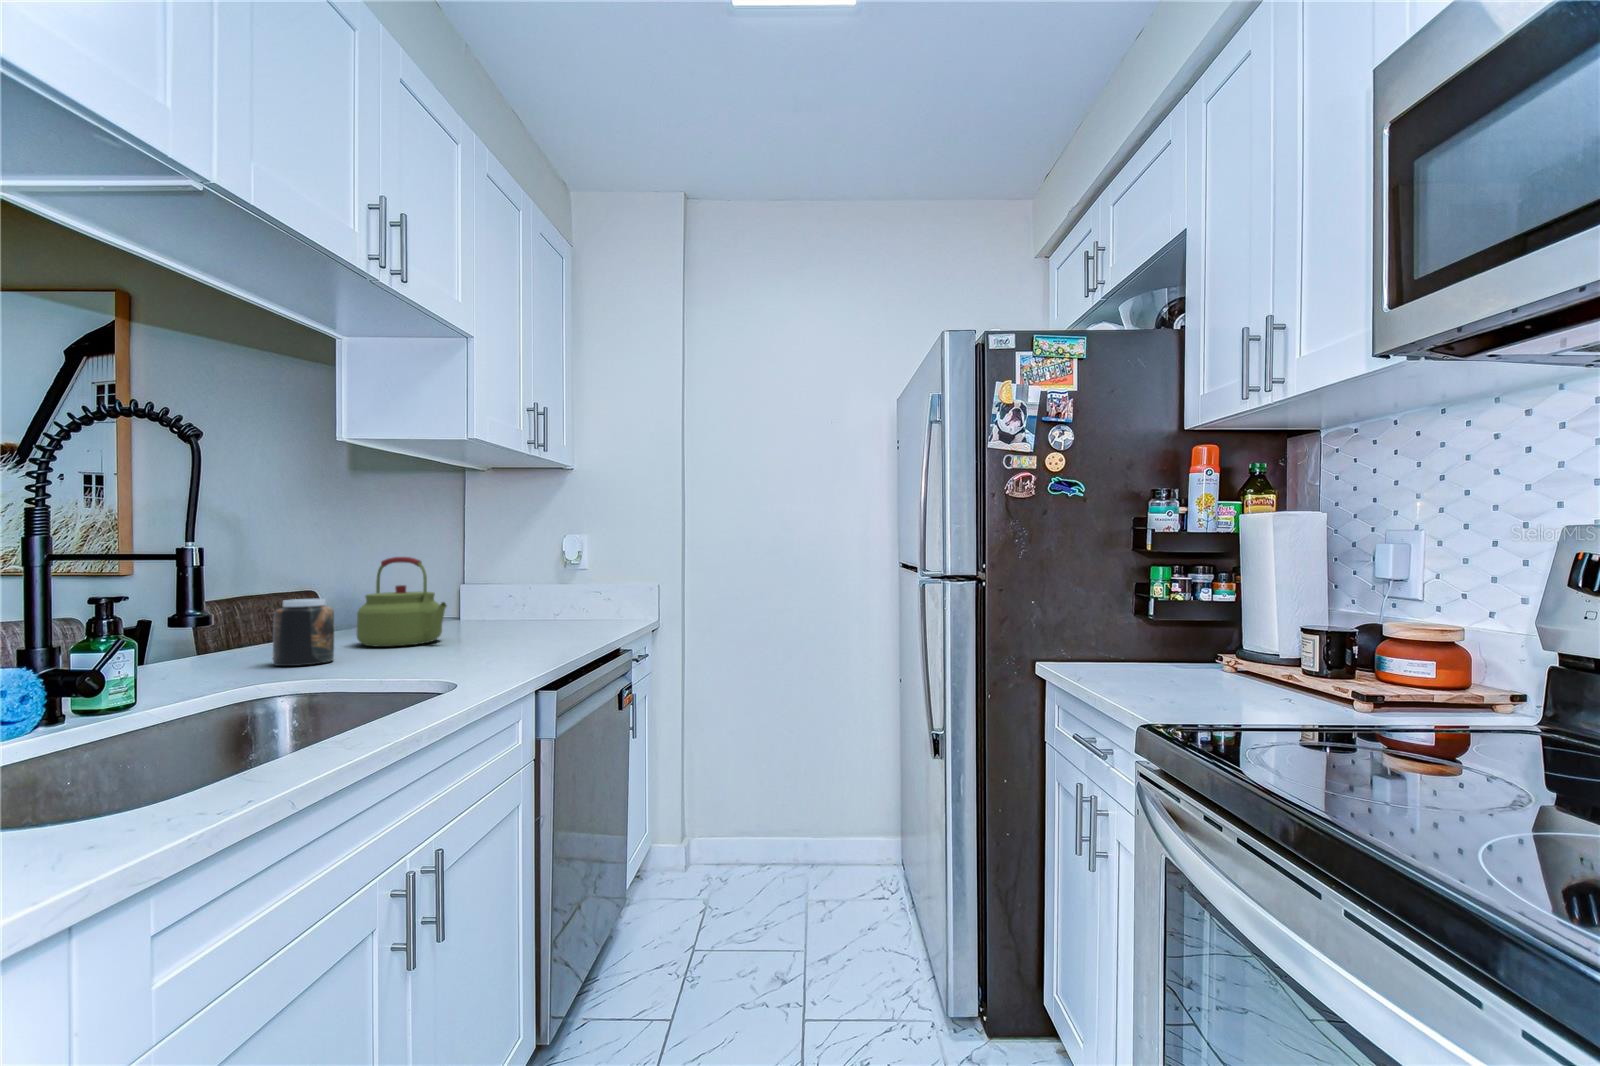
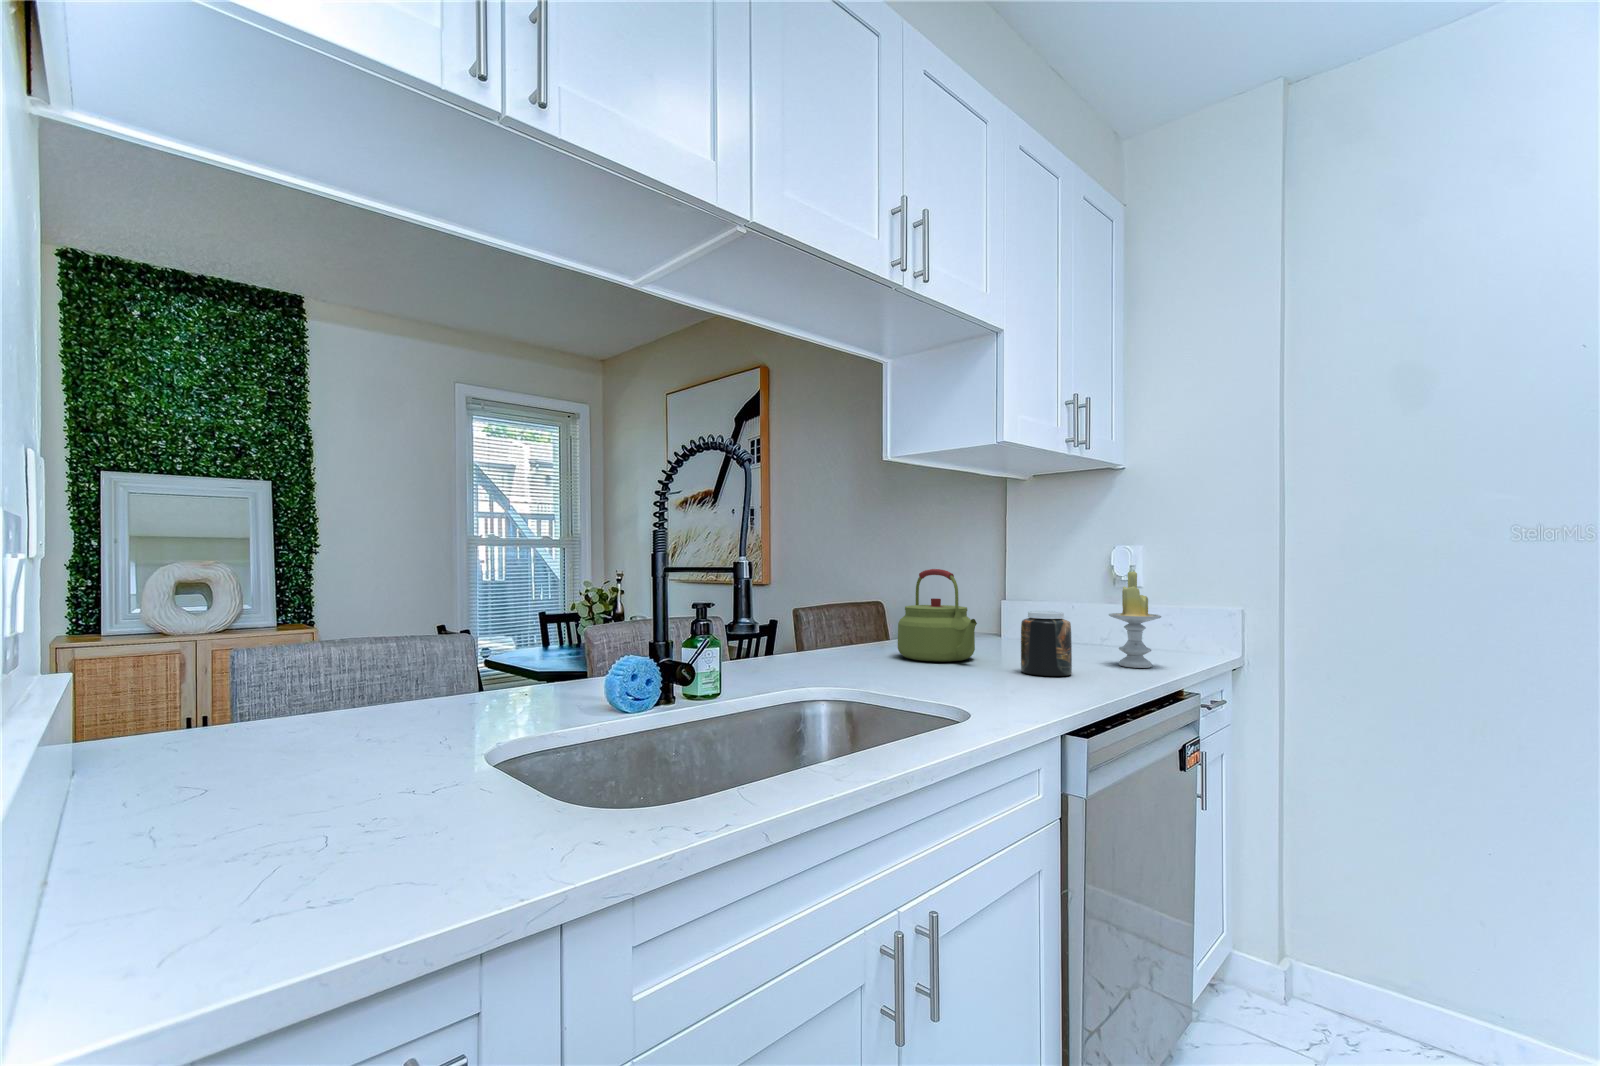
candle: none [564,555,604,633] -> present [1109,571,1161,668]
jar: present [273,599,334,666] -> present [1021,611,1072,676]

